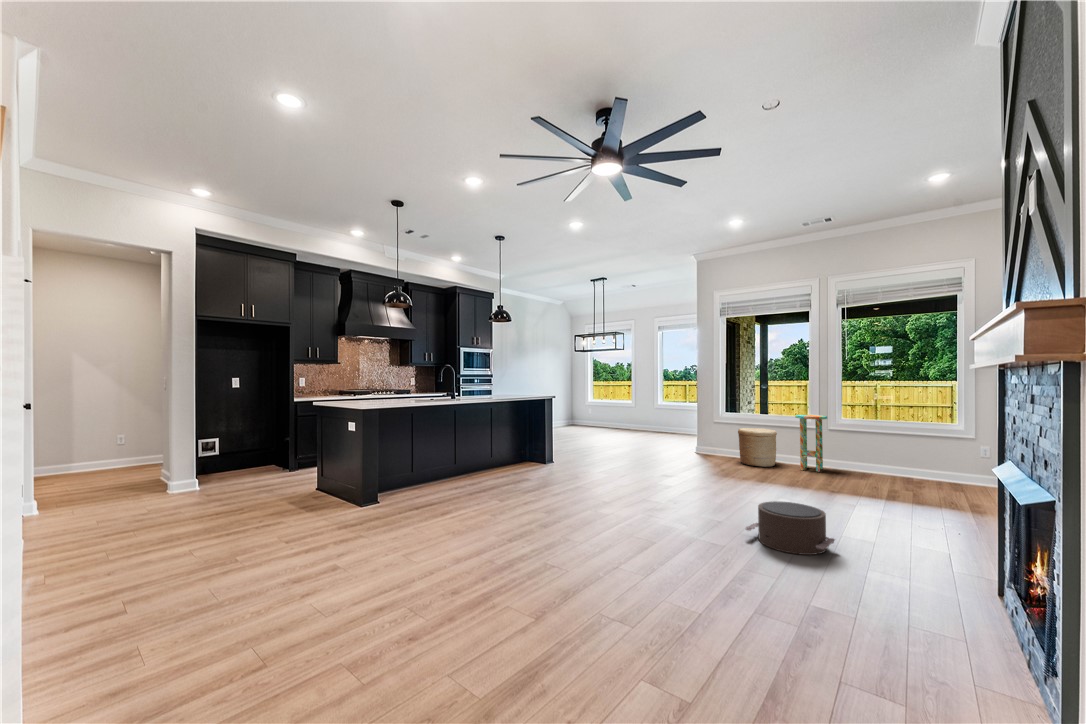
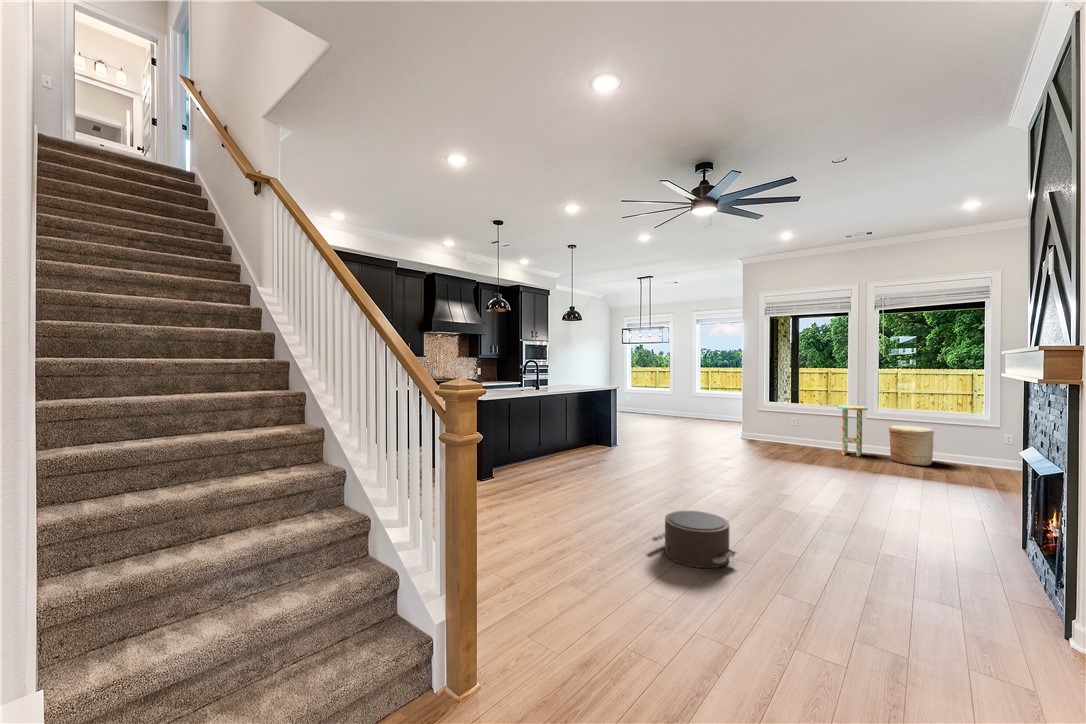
woven basket: present [738,428,777,467] -> present [889,426,934,465]
pouf: present [745,501,835,555] -> present [652,511,736,568]

